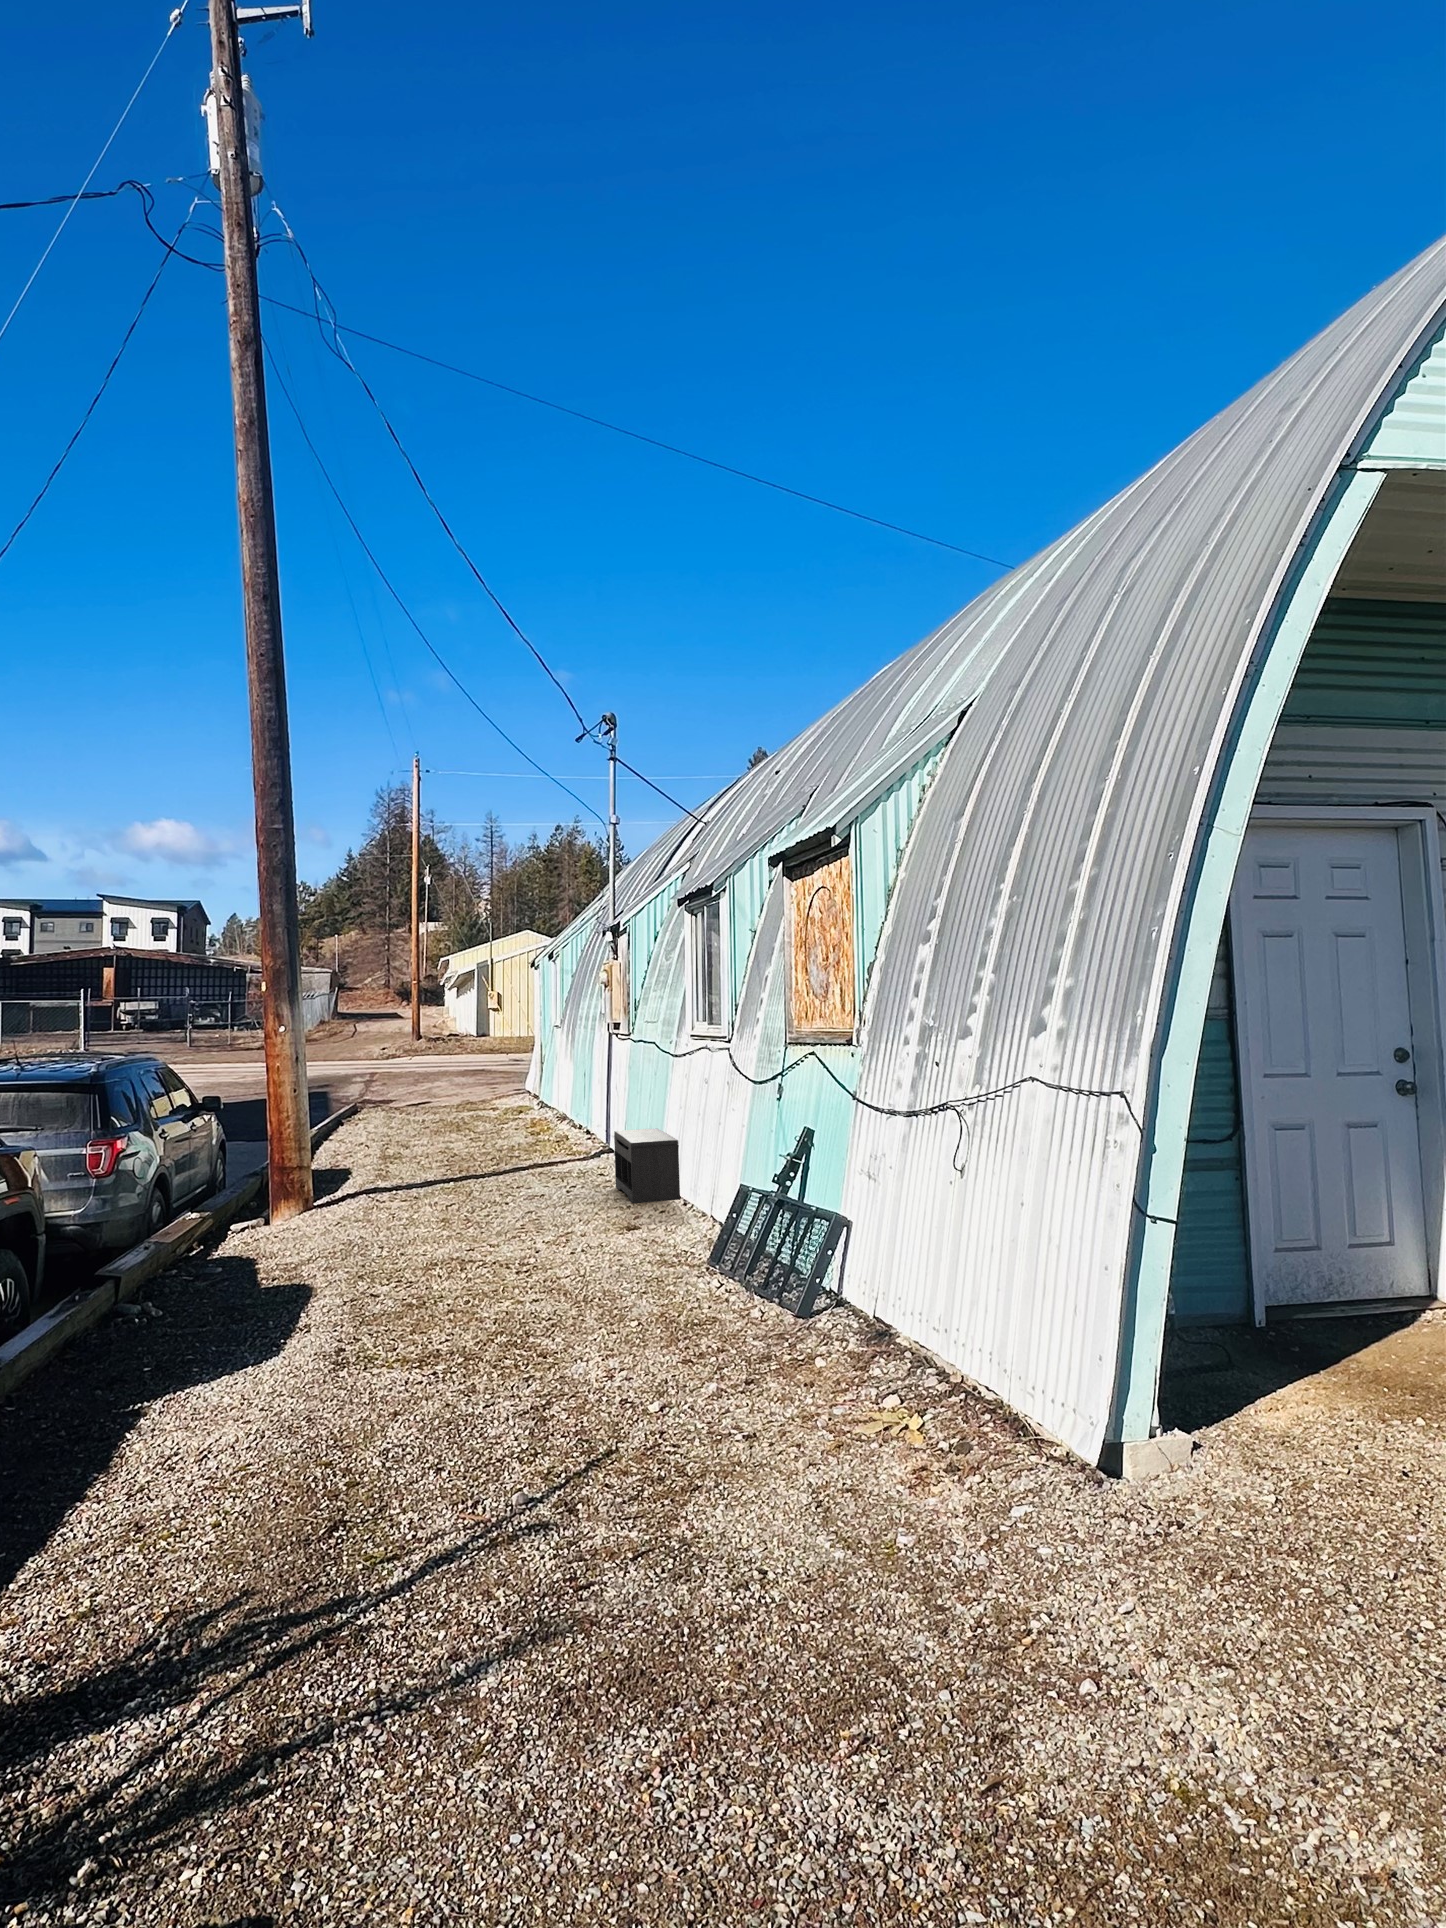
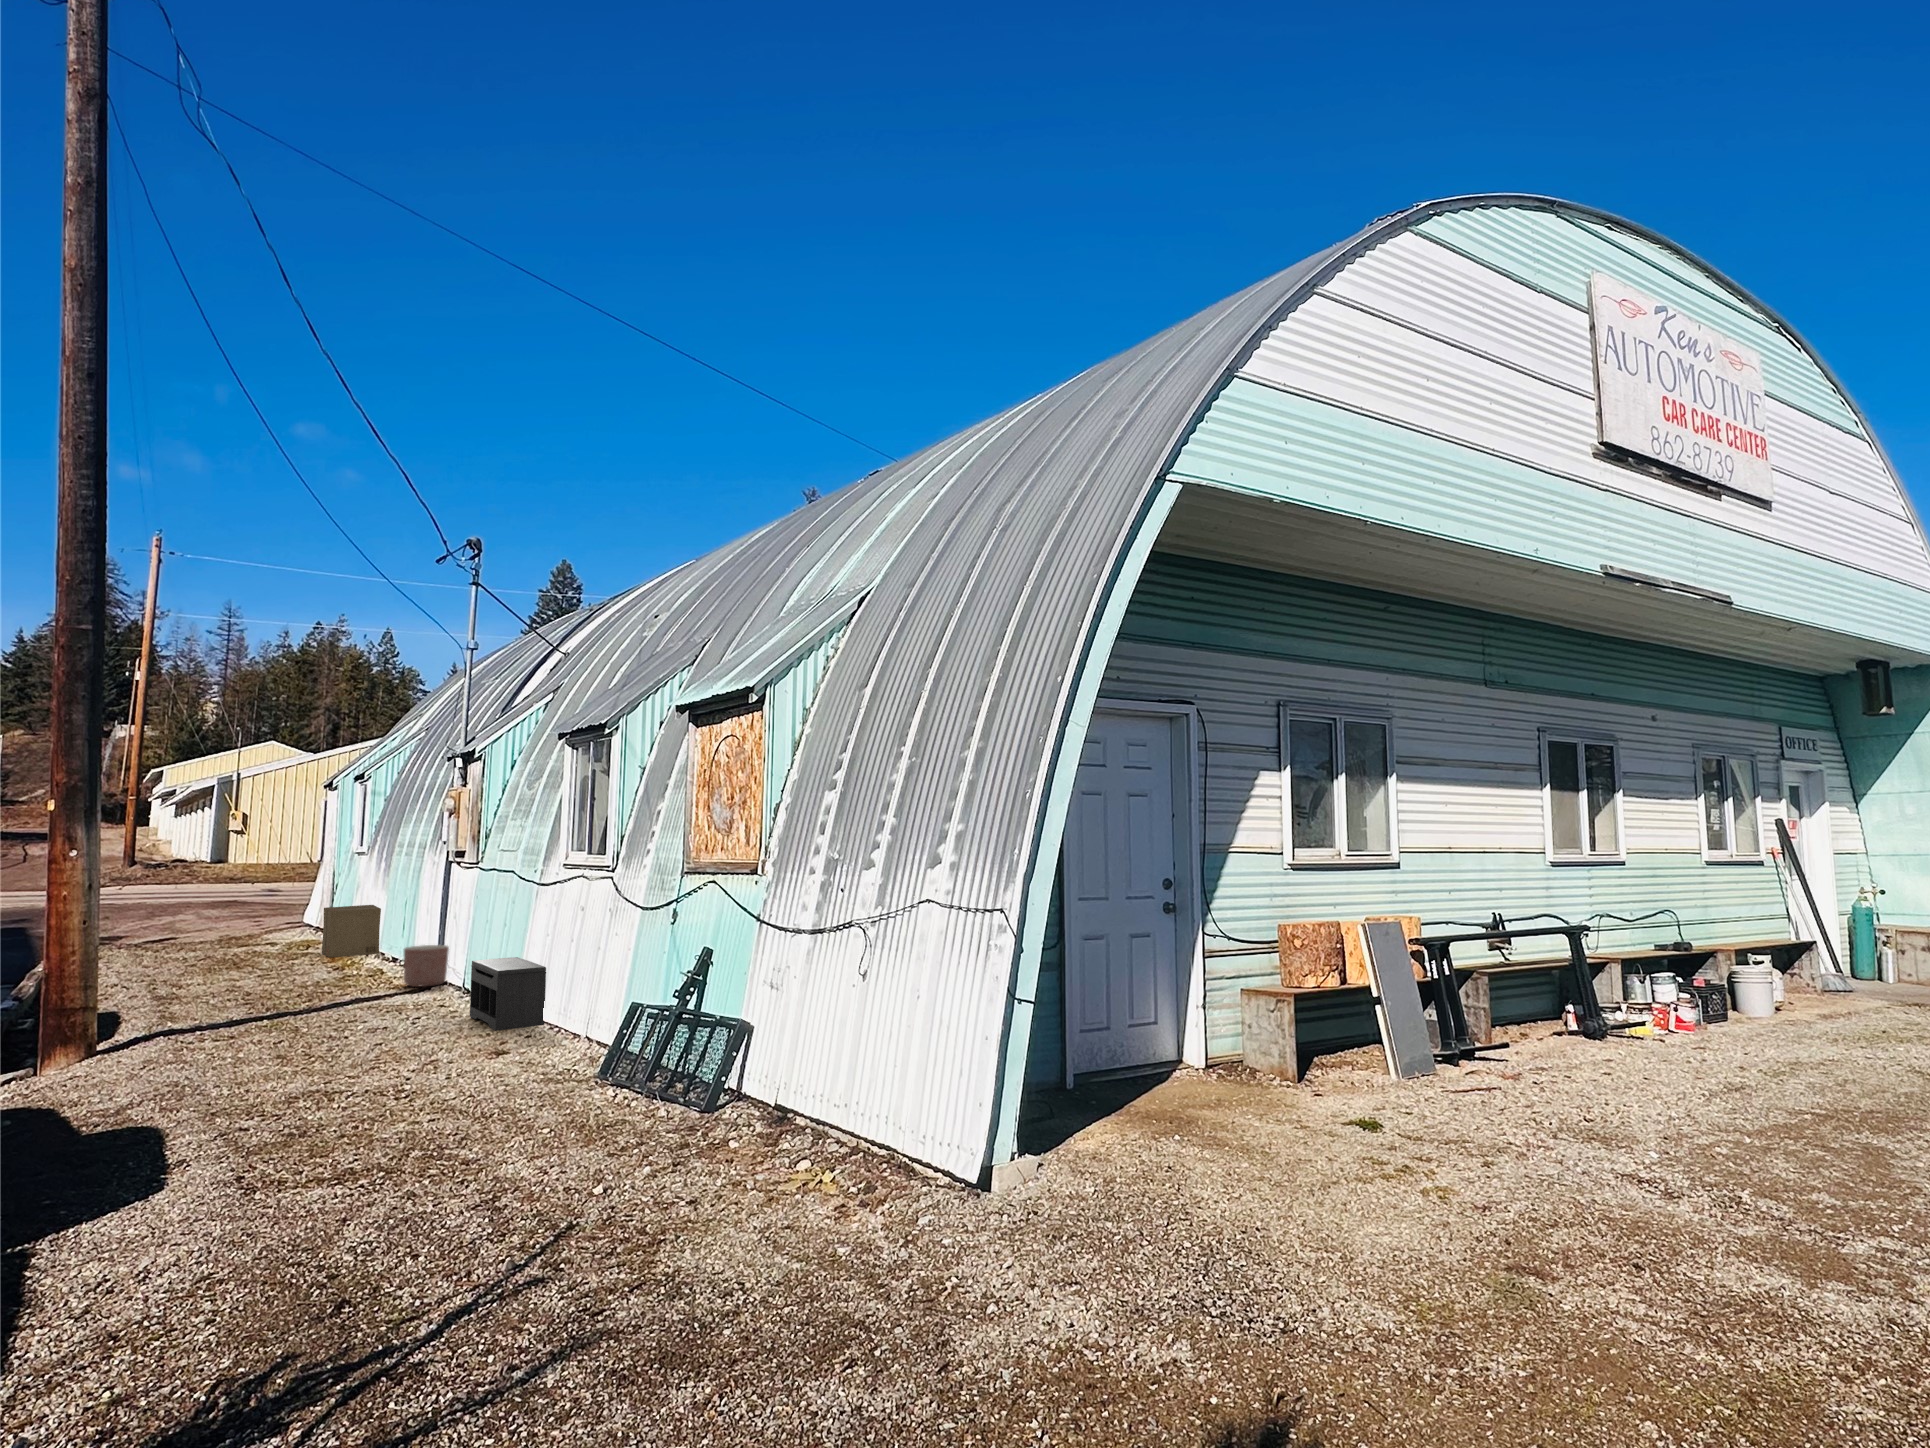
cardboard box: none [522,1072,569,1121] -> present [322,905,381,957]
planter: none [571,1113,611,1153] -> present [404,945,449,987]

